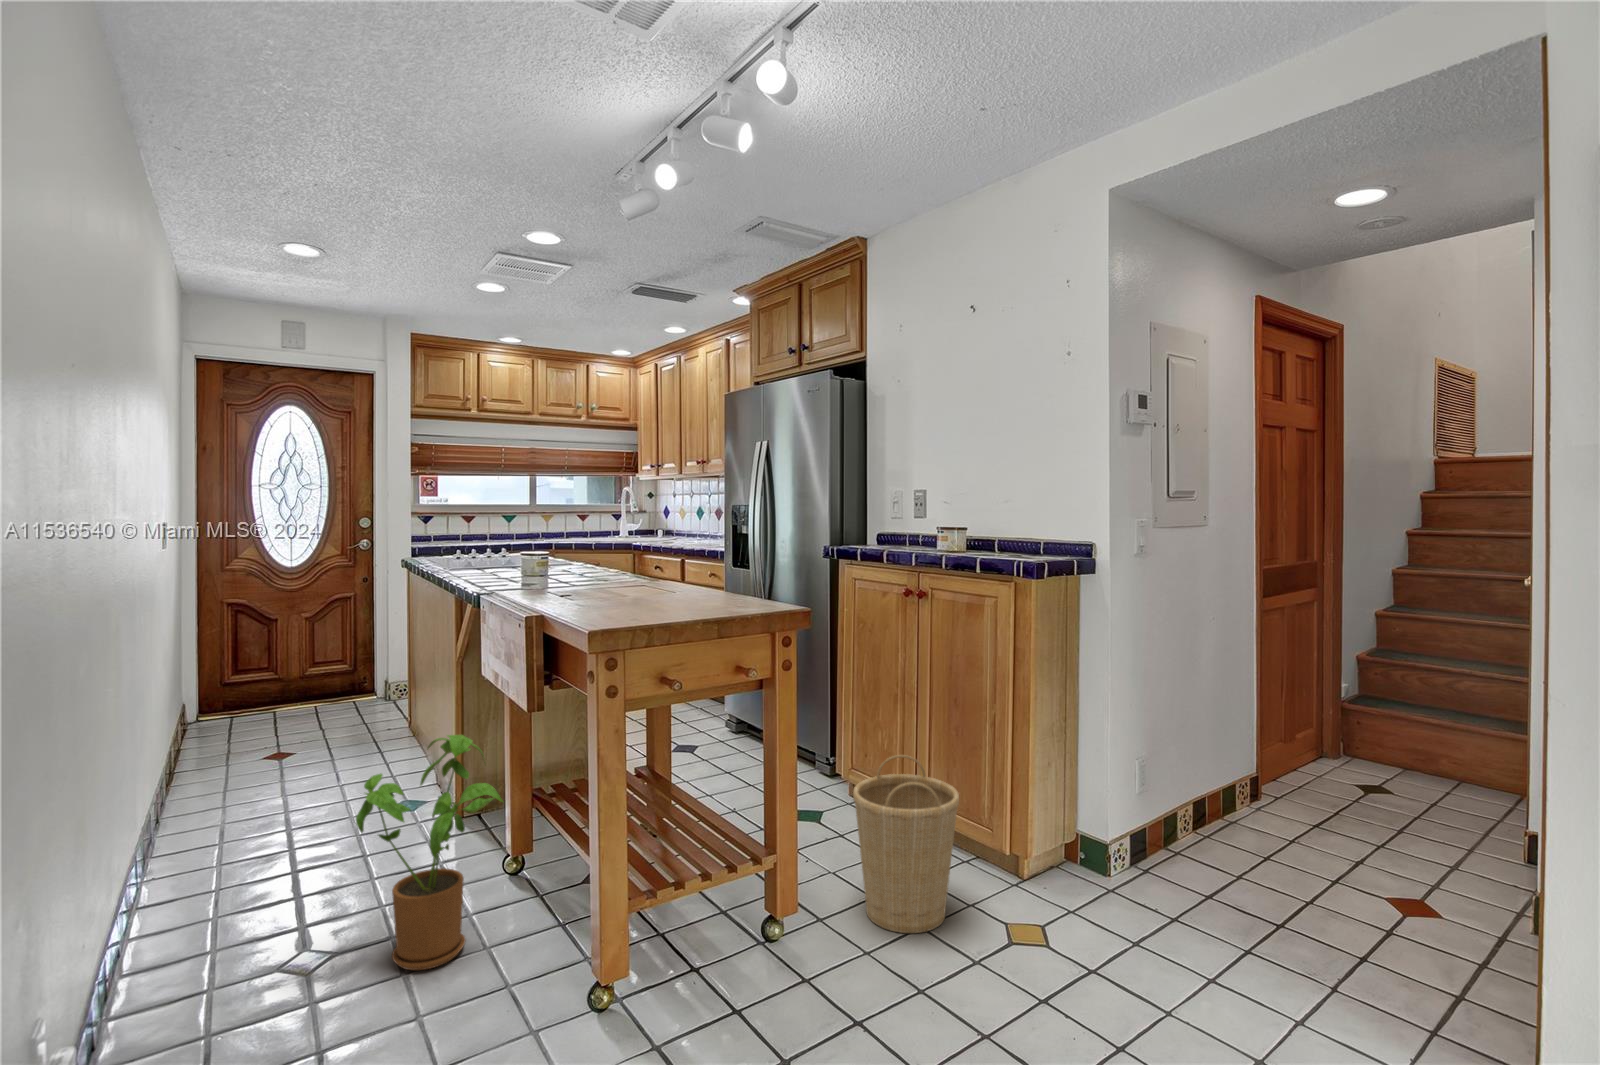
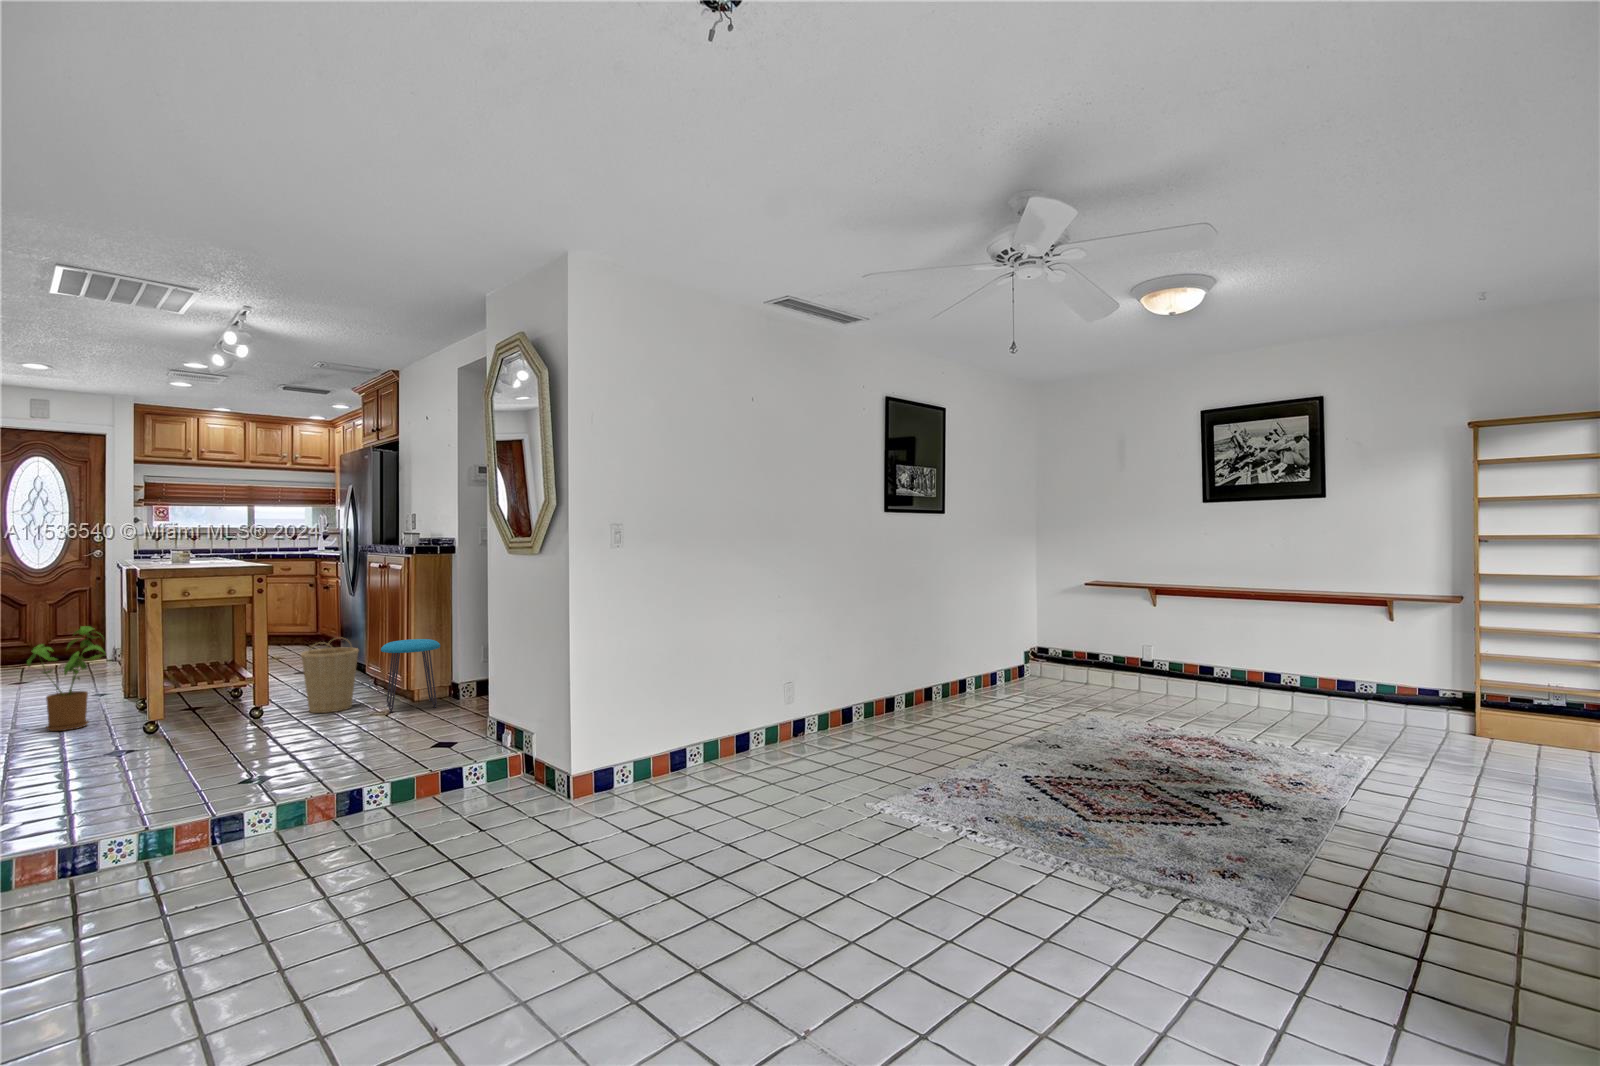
stool: none [1008,766,1142,949] -> present [381,639,440,713]

